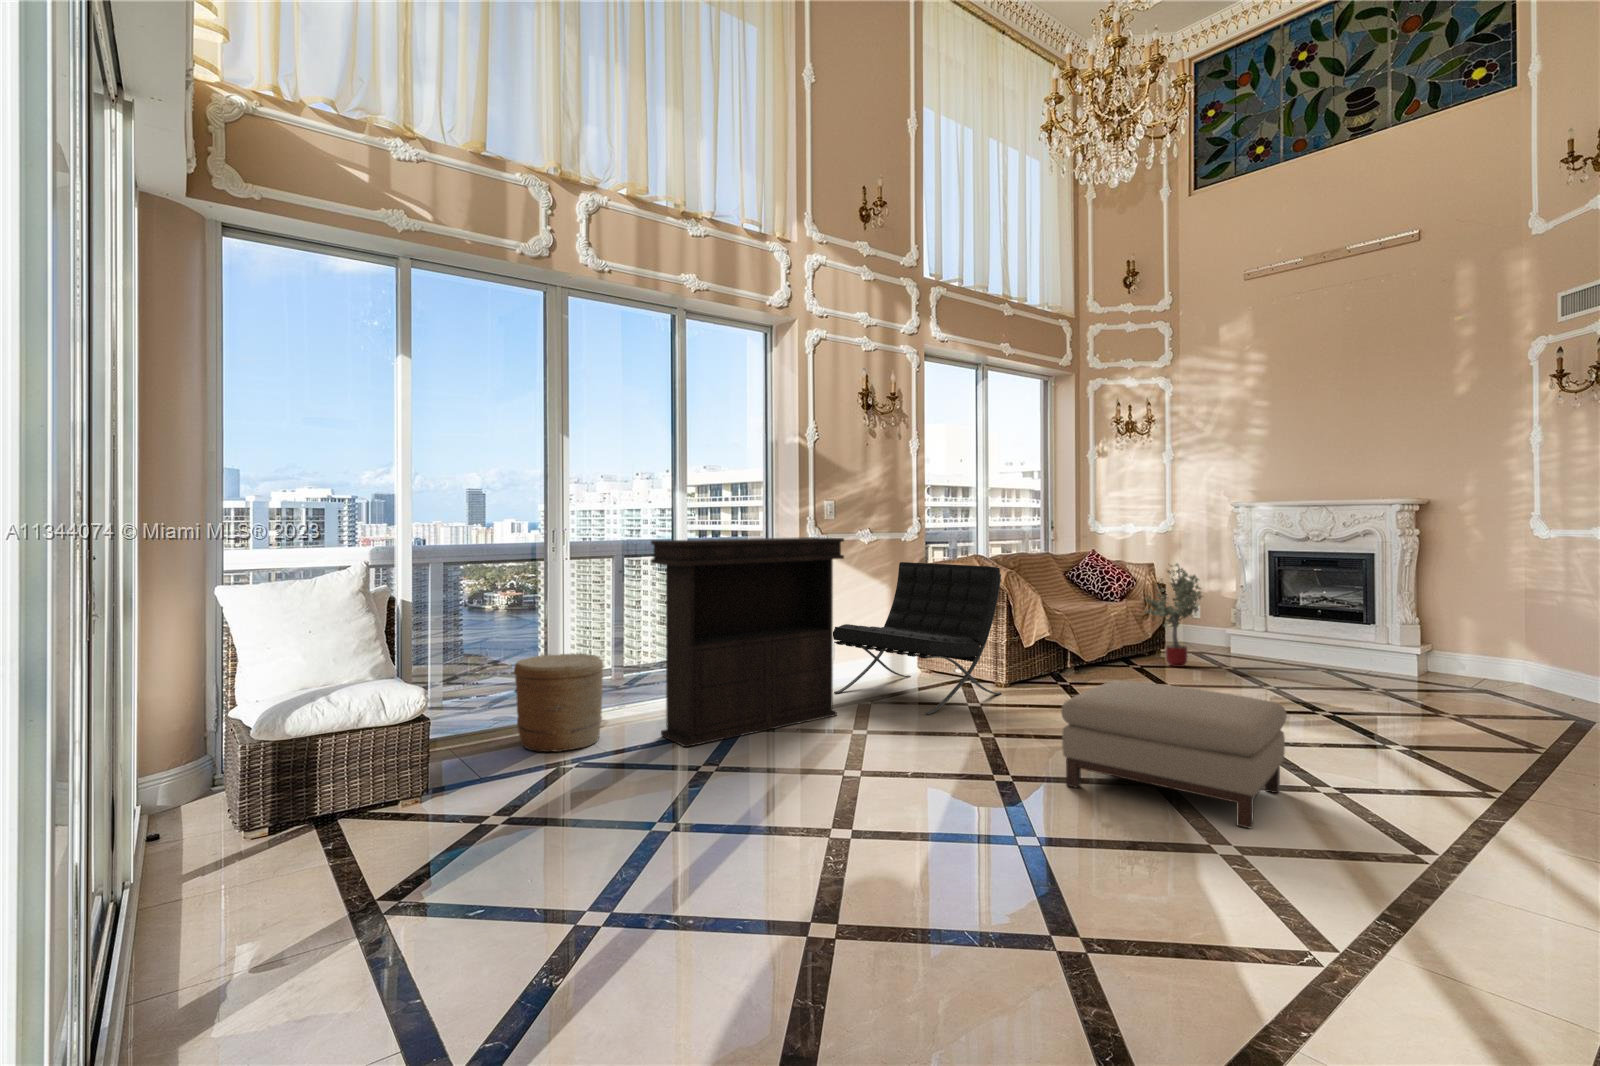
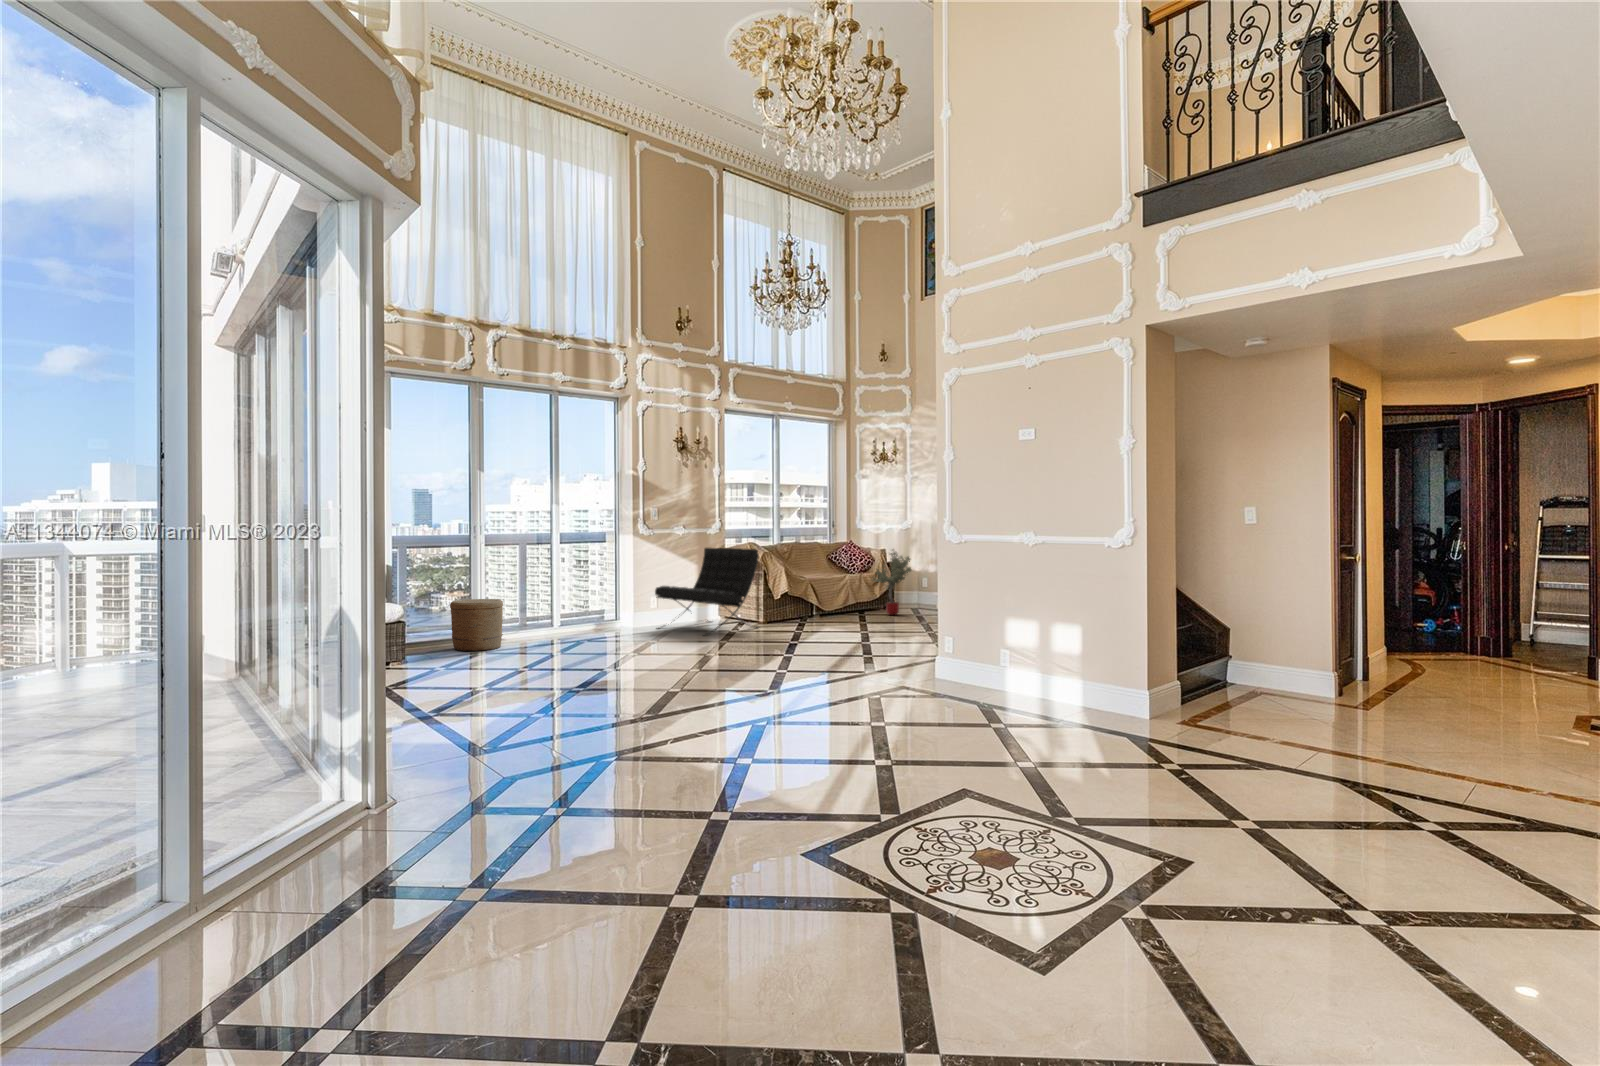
console table: present [651,537,844,747] -> none [531,531,652,649]
ottoman: present [1061,680,1287,828] -> none [741,606,851,665]

